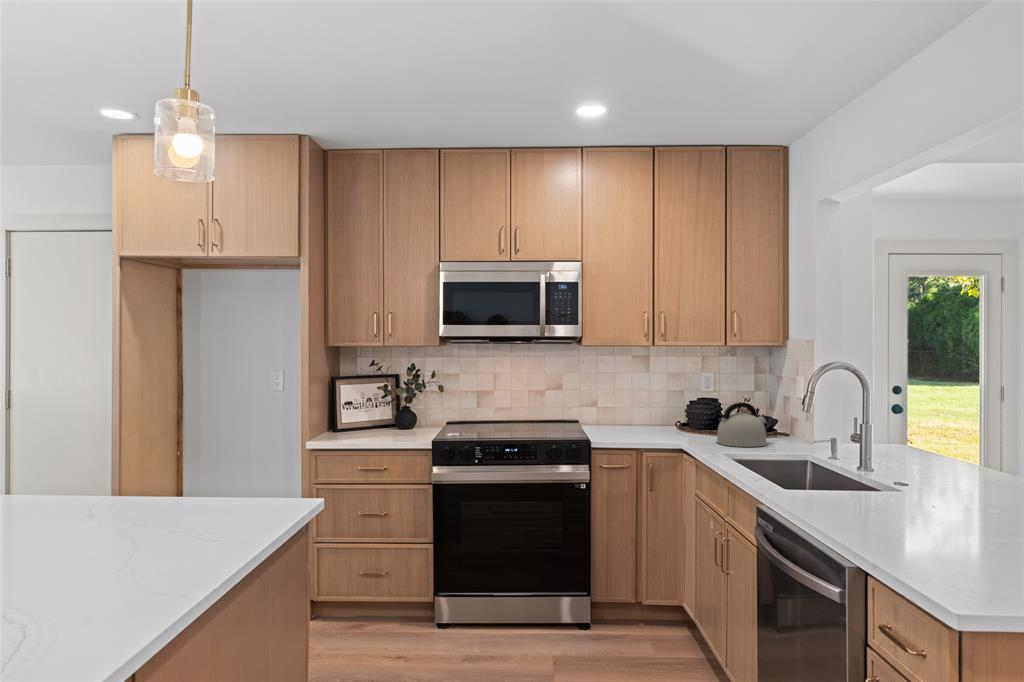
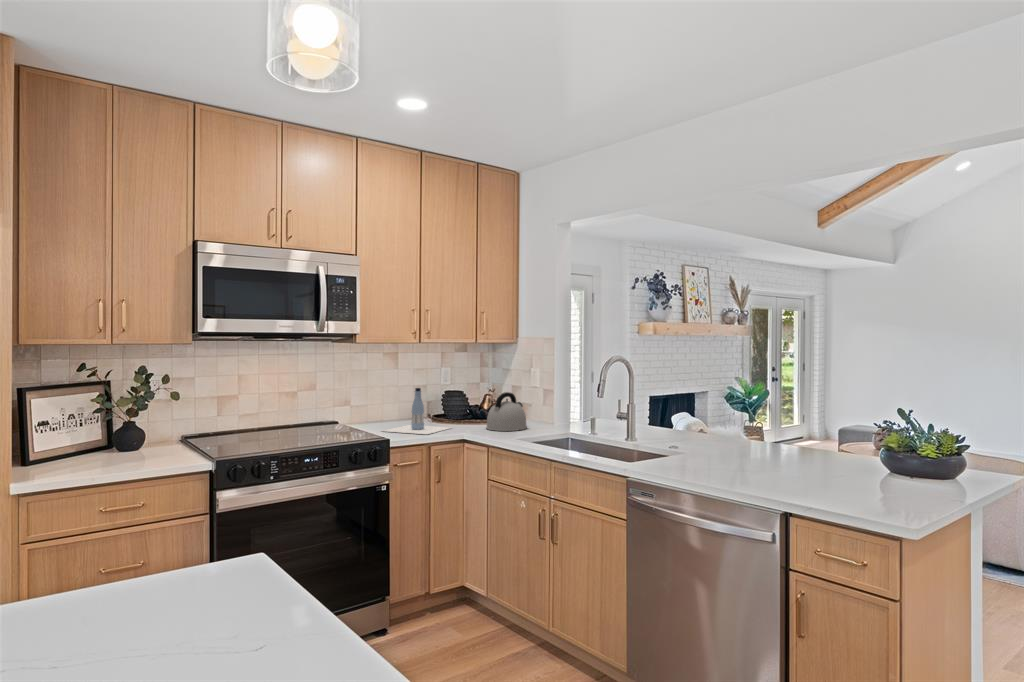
bottle: none [610,392,687,440] -> present [384,388,450,434]

